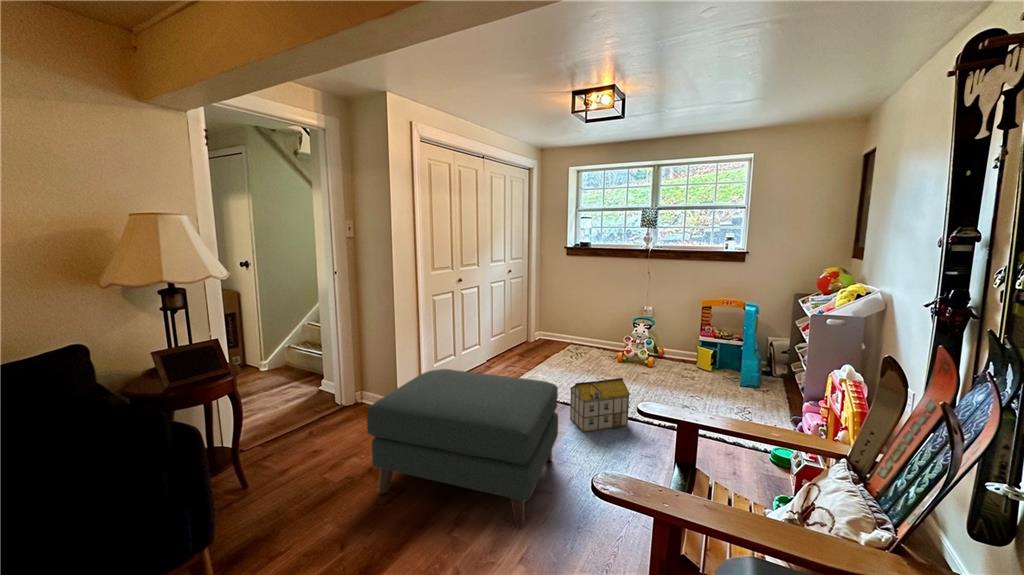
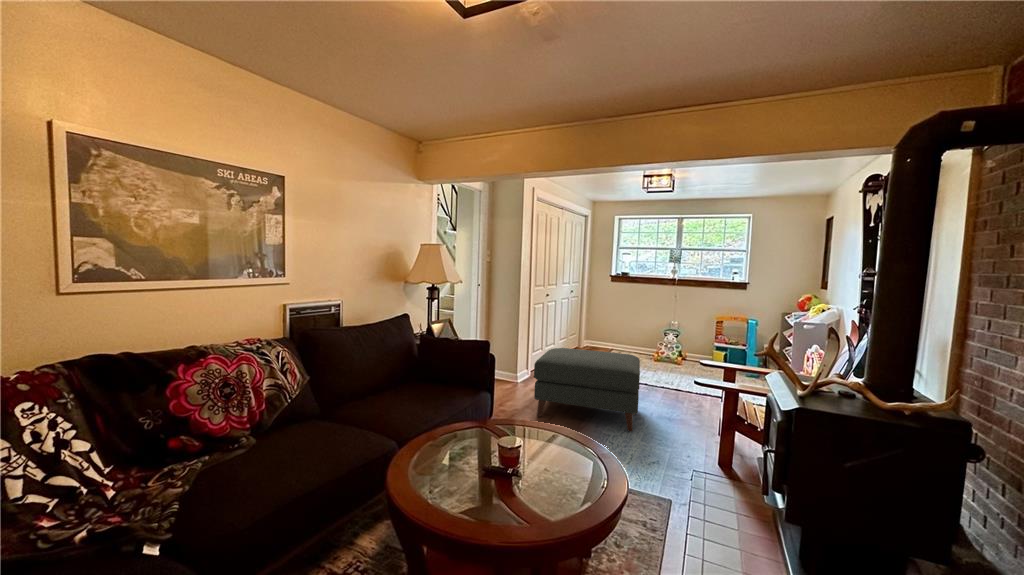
toy house: present [570,378,630,432] -> none [635,362,677,395]

